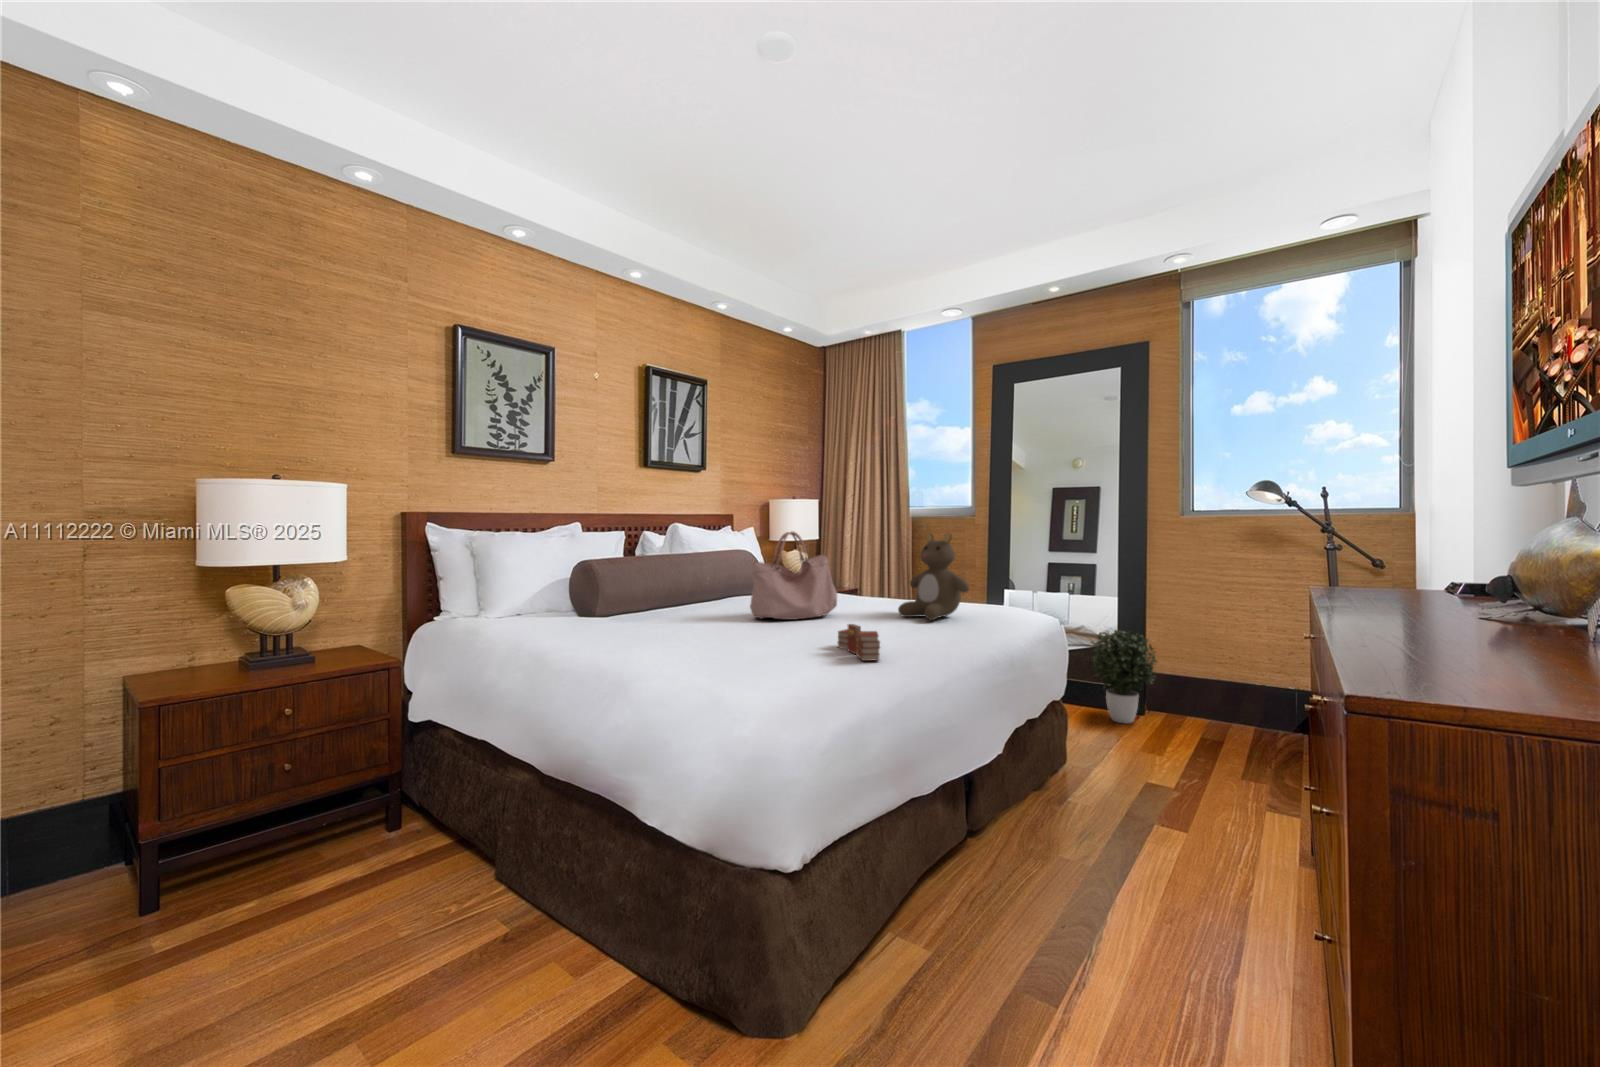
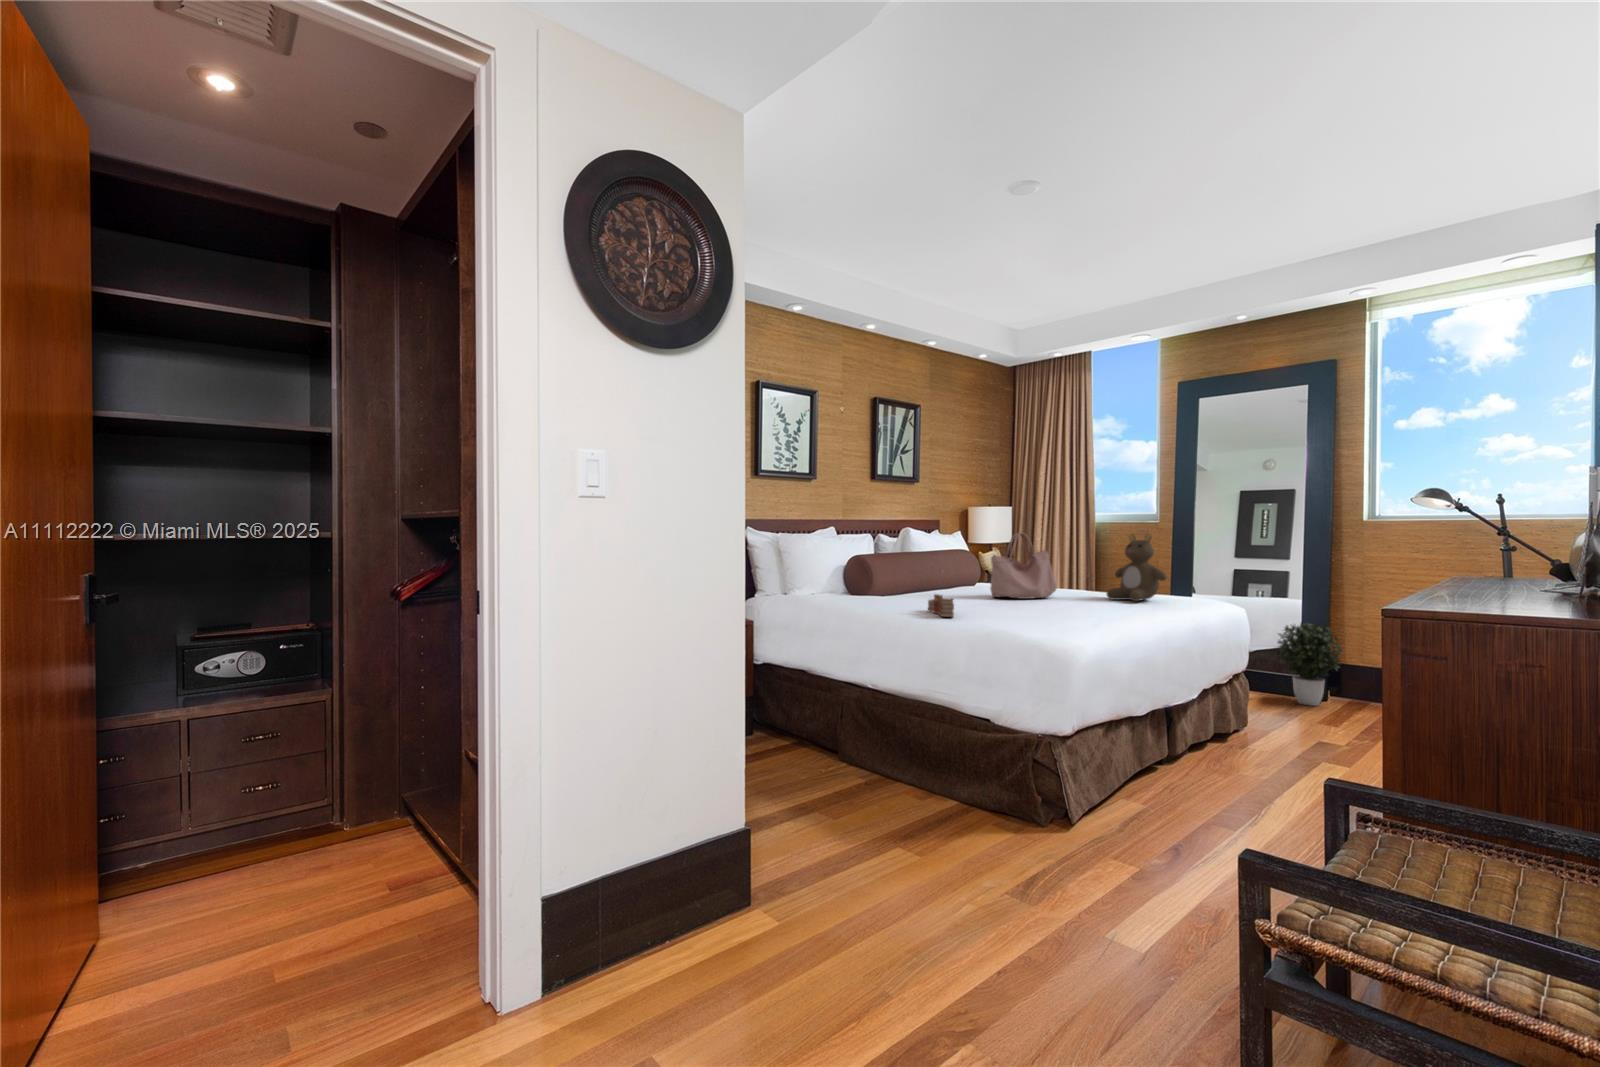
book: present [838,624,880,661] -> present [928,594,954,617]

